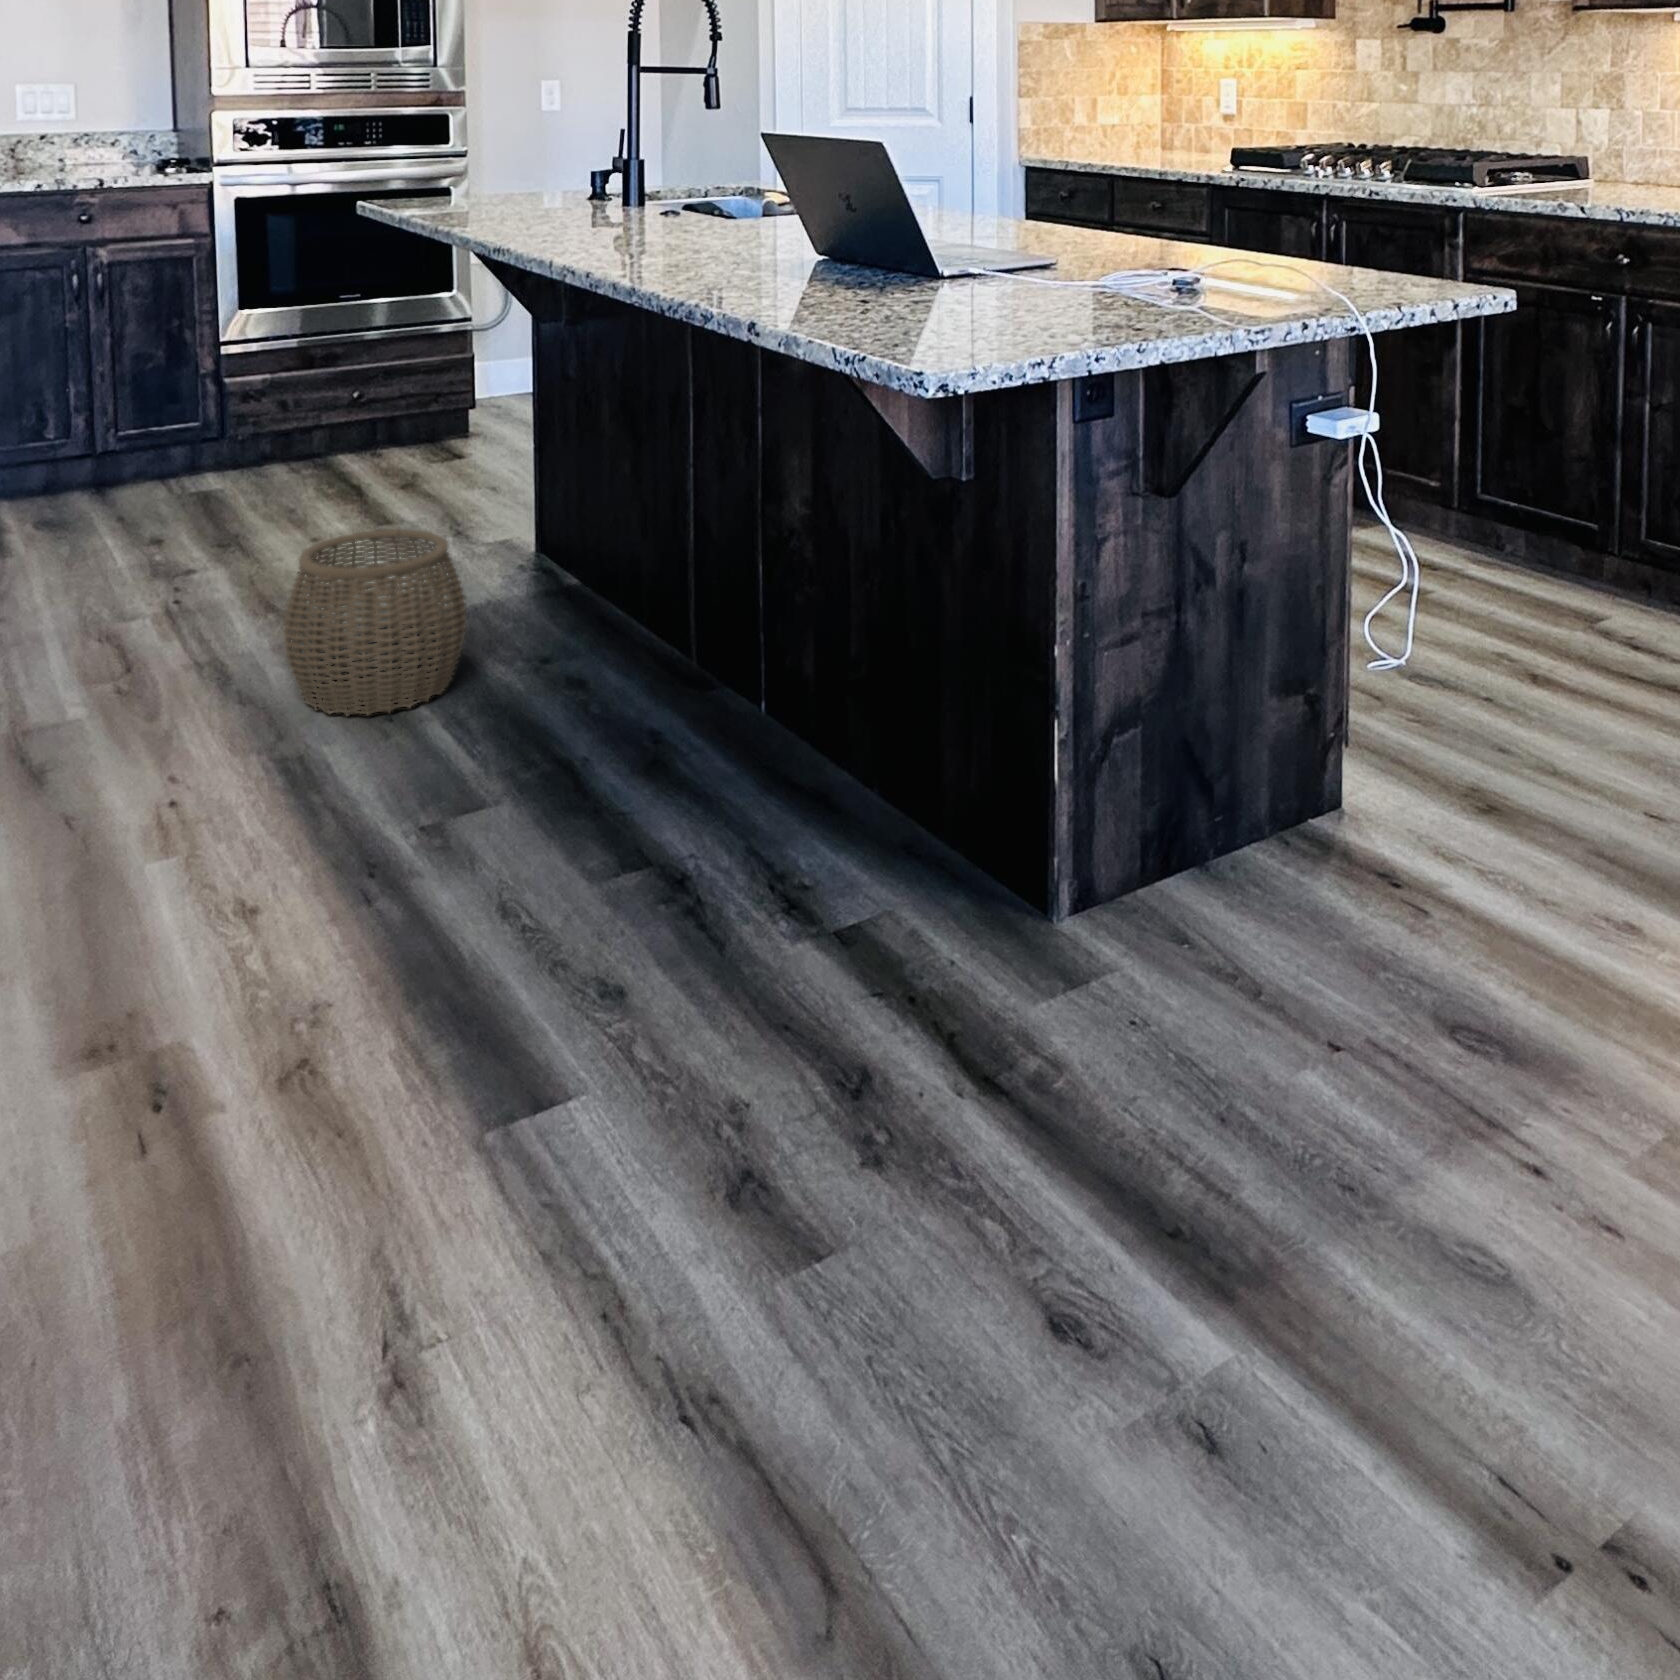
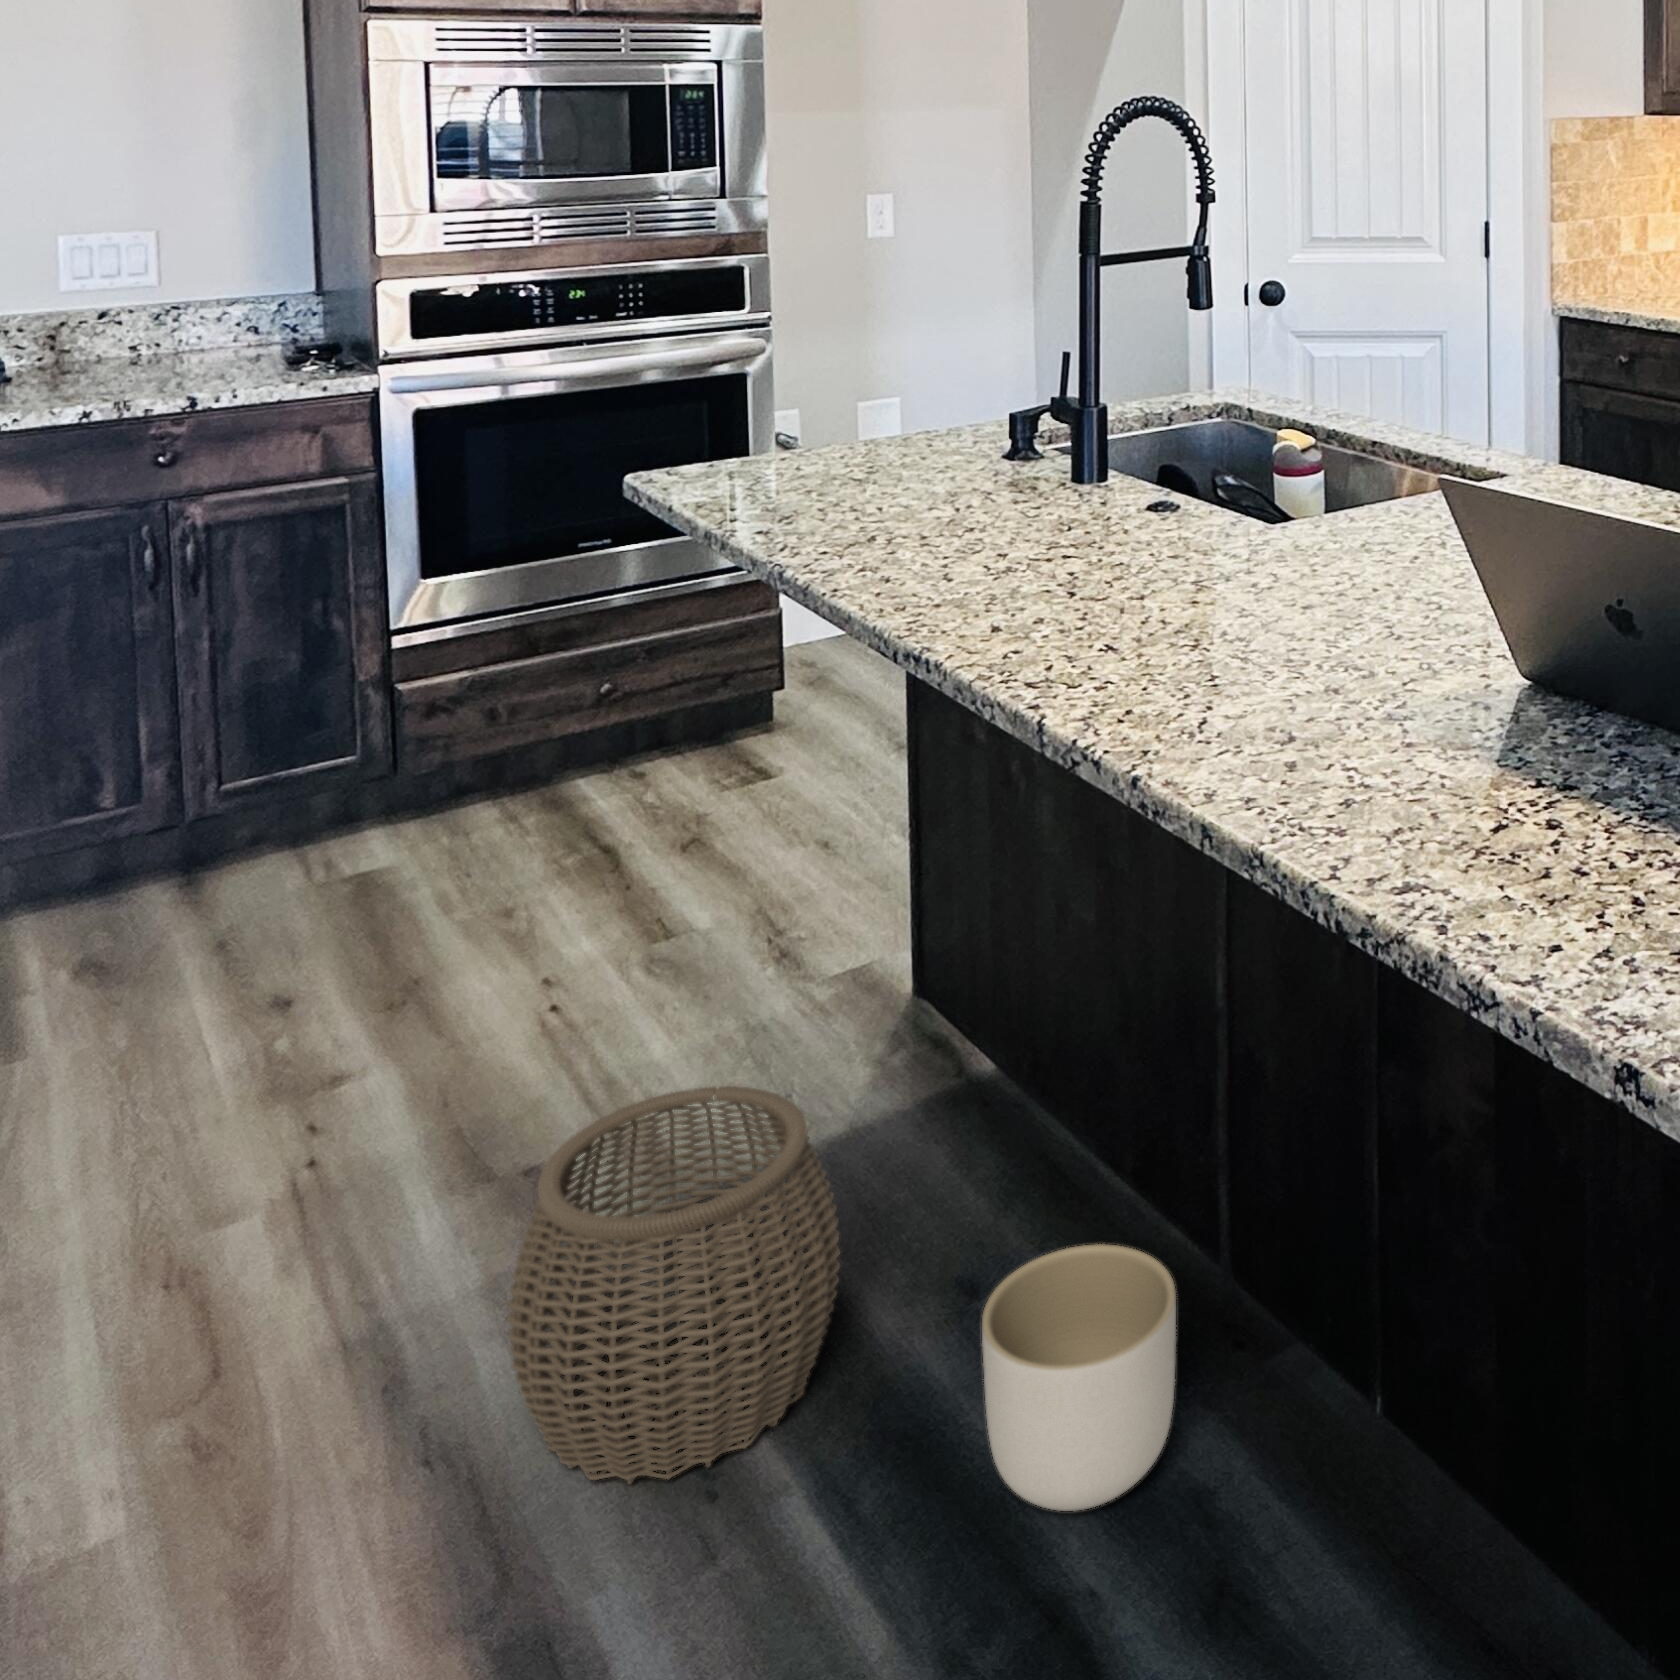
planter: none [536,611,646,735] -> present [982,1244,1176,1511]

